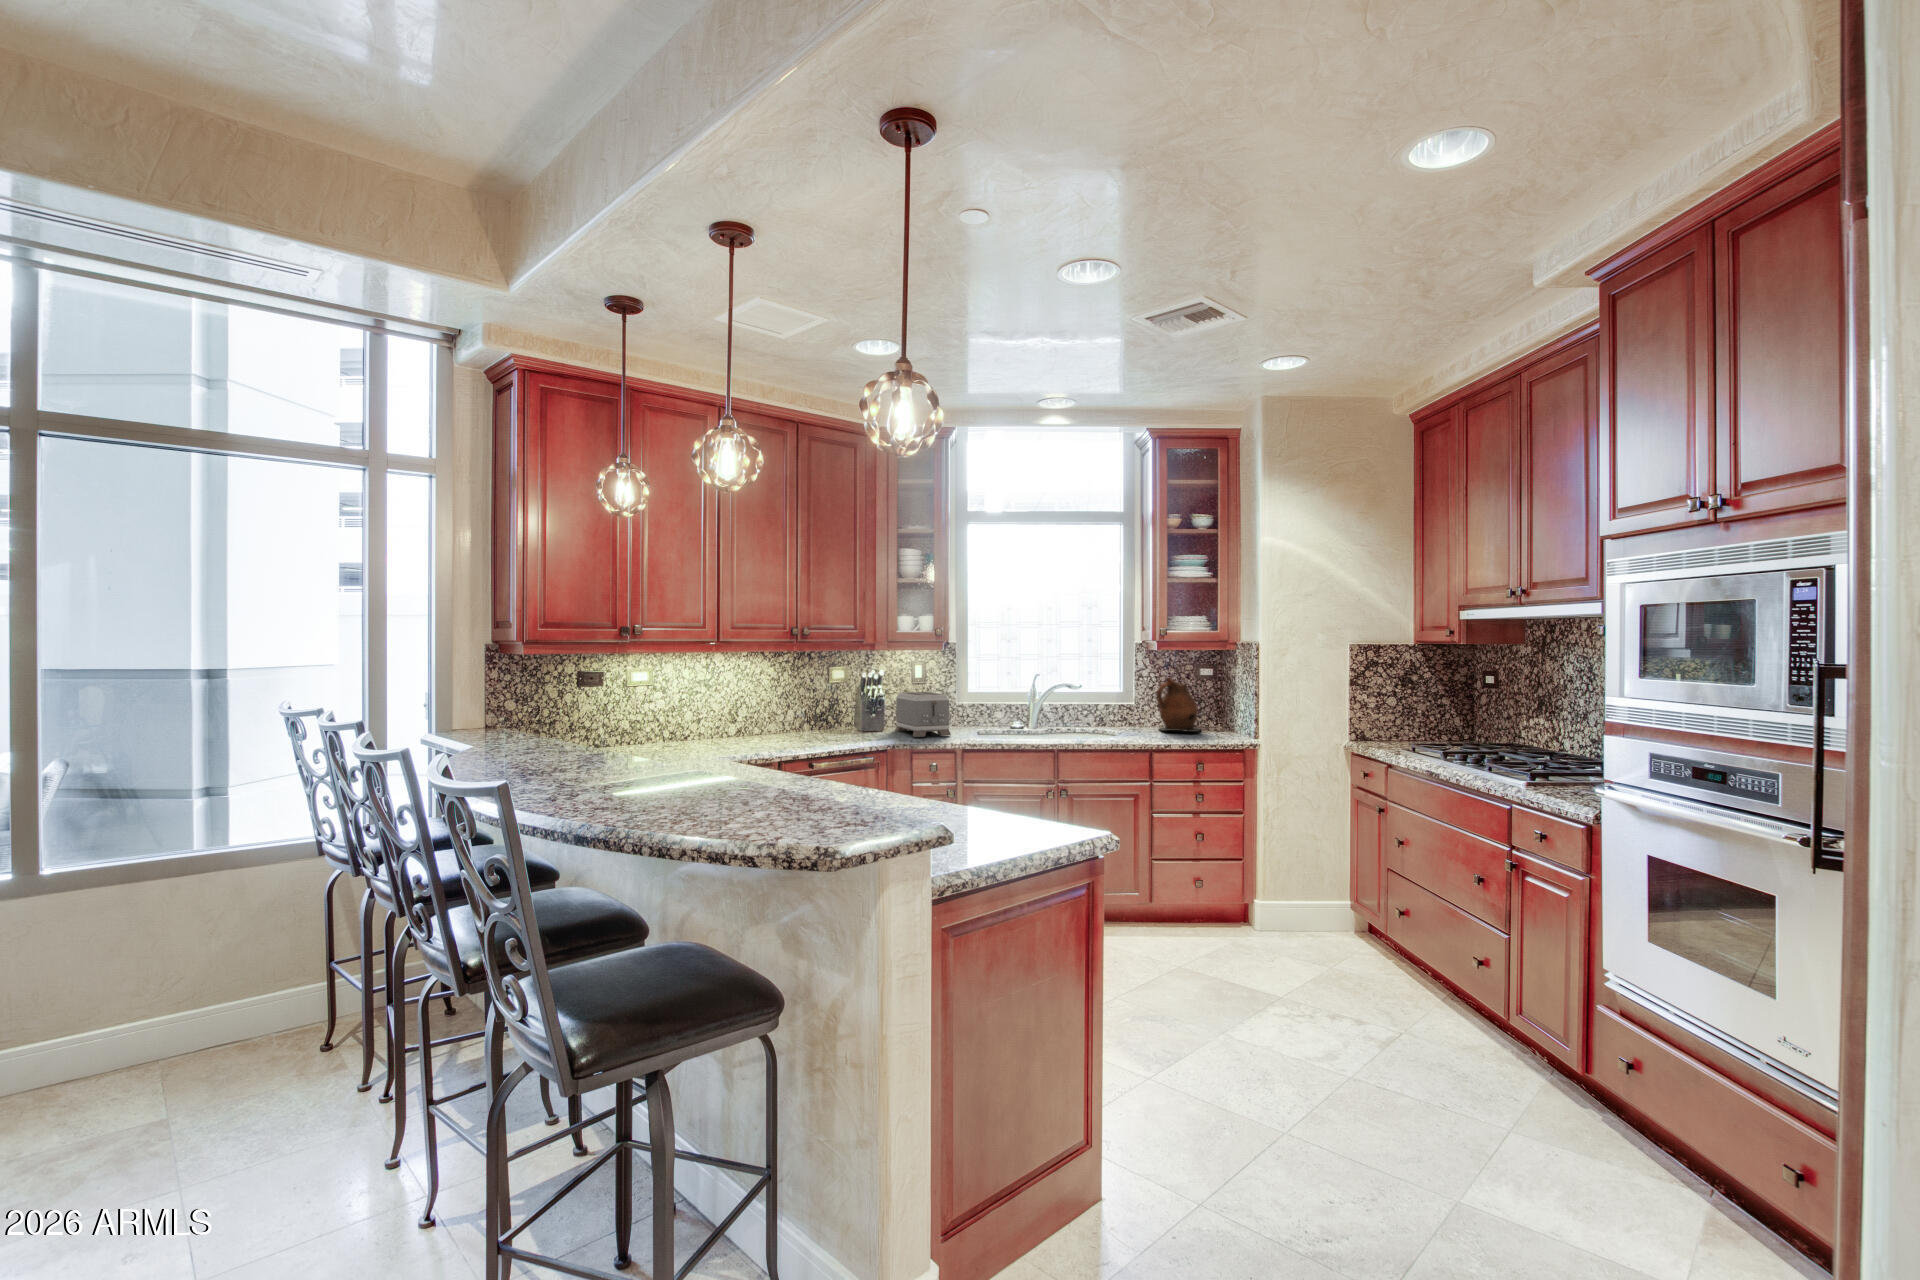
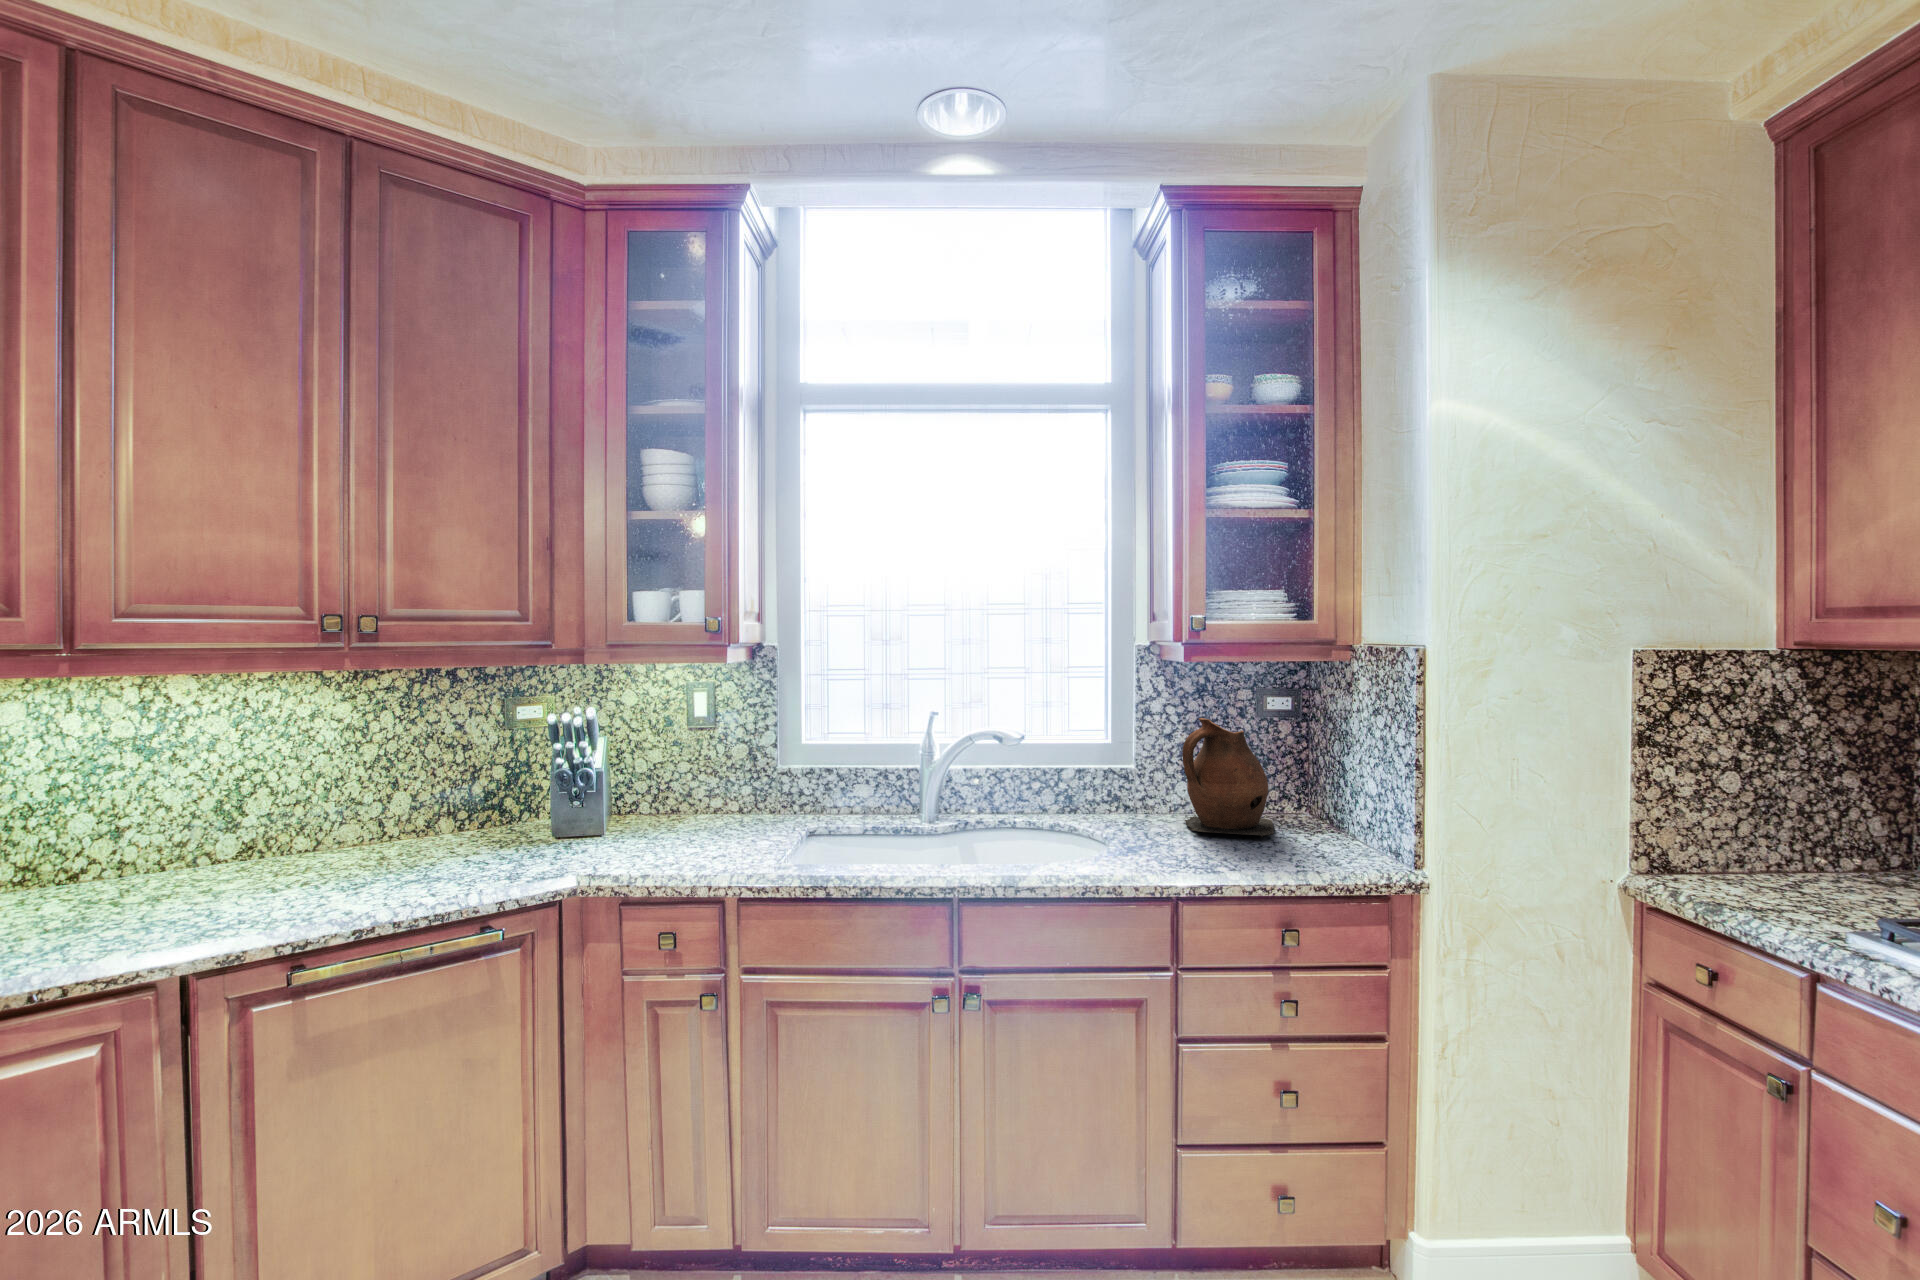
toaster: present [895,692,951,737] -> none [637,748,736,858]

